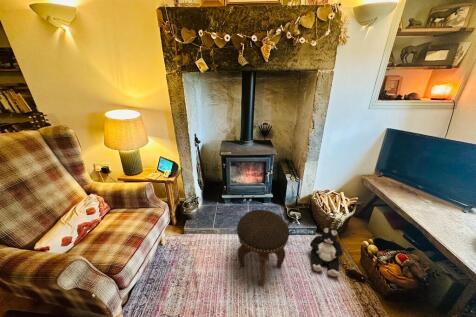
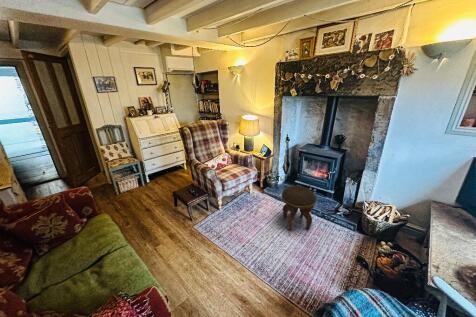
plush toy: present [310,227,343,276] -> none [329,217,360,252]

